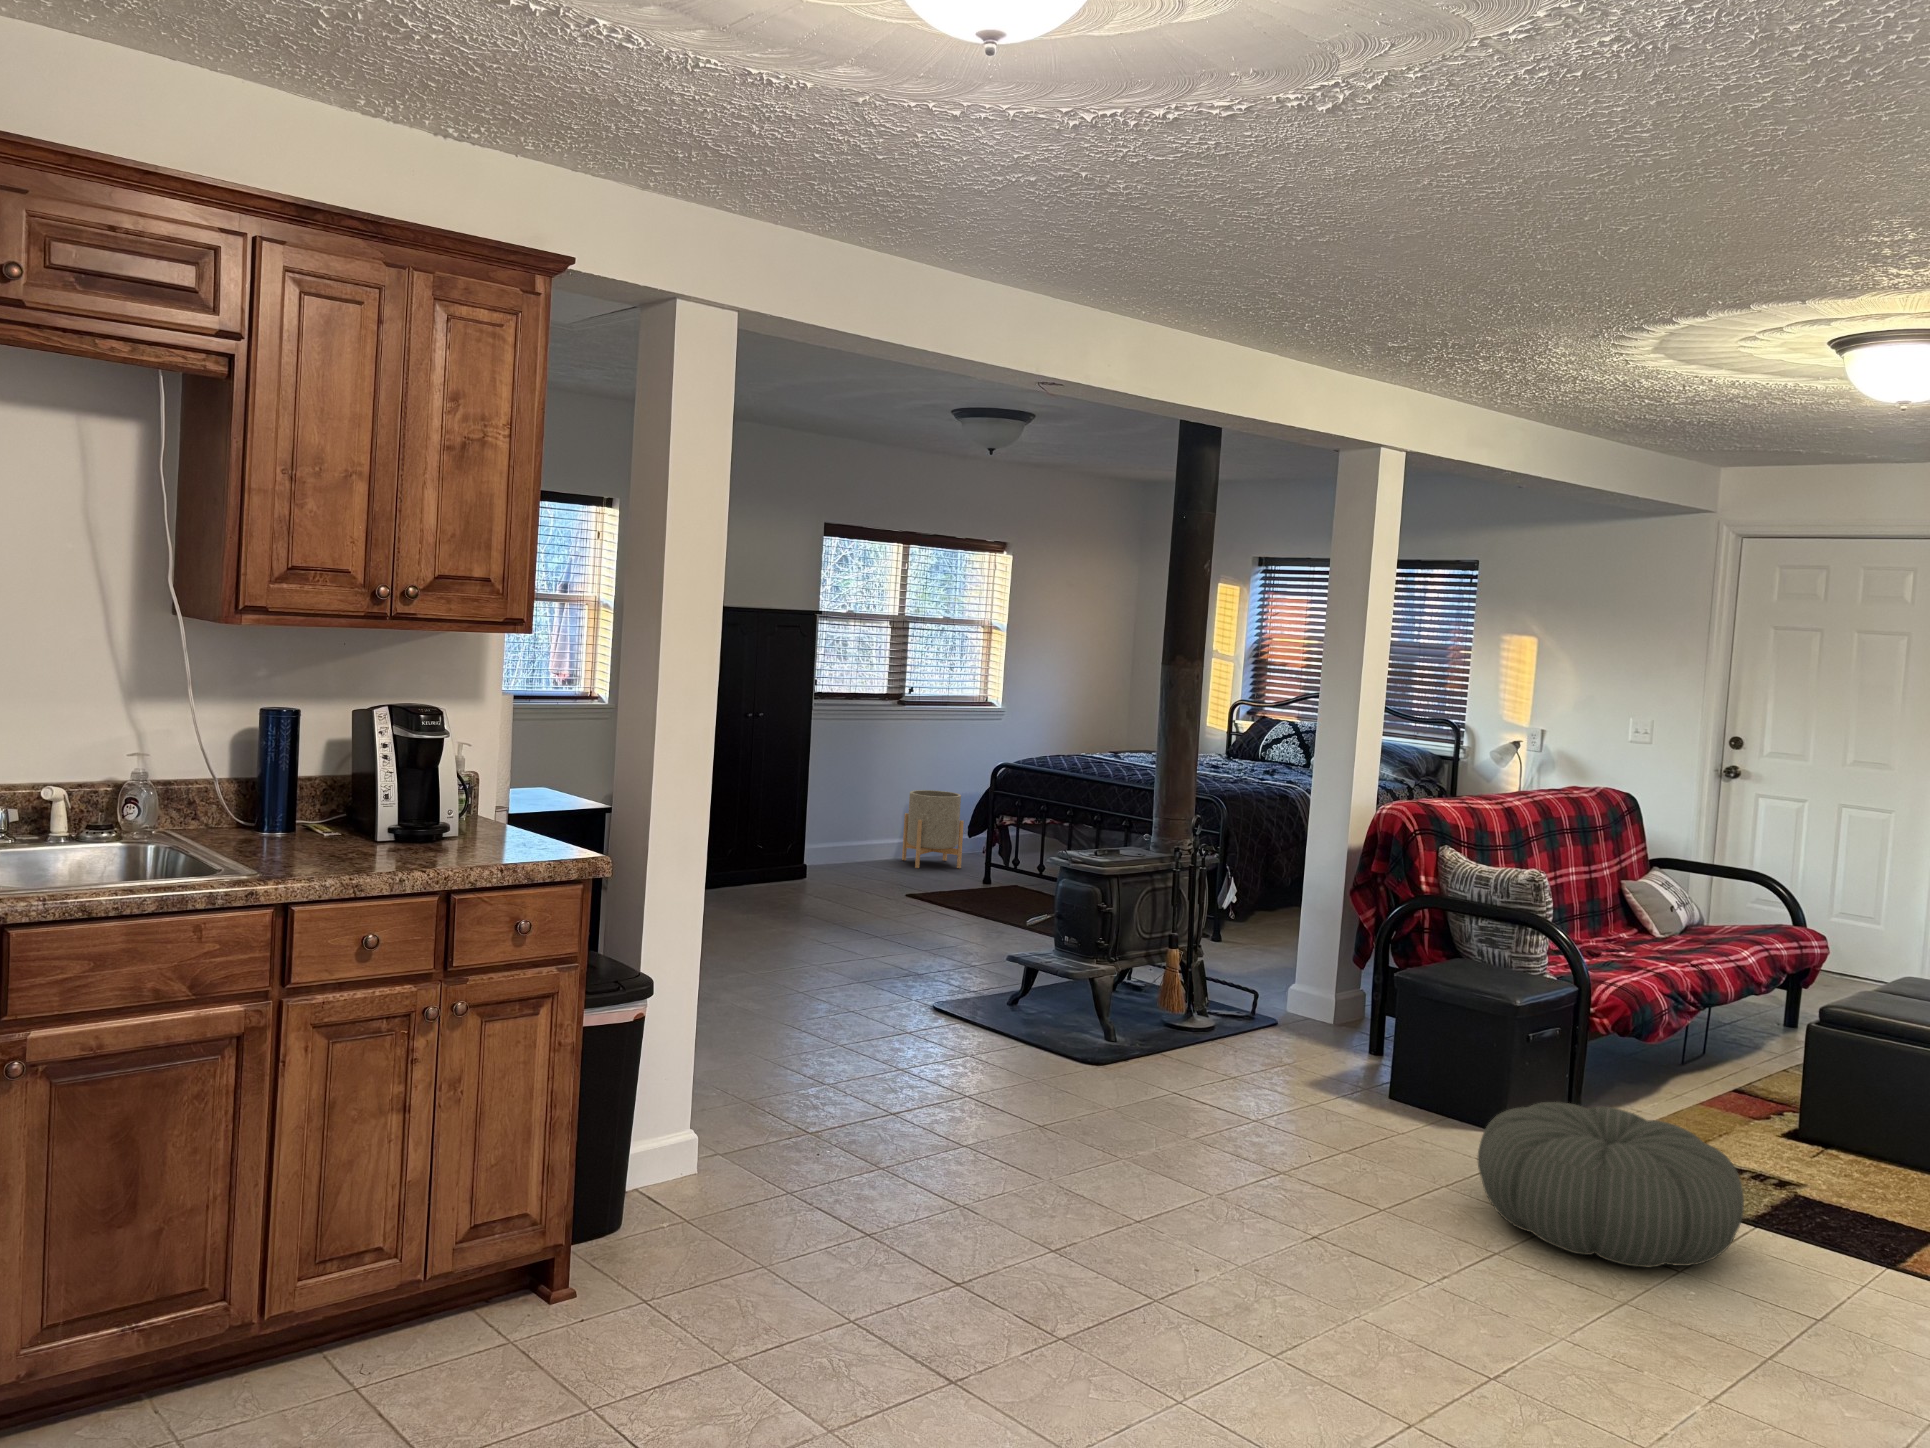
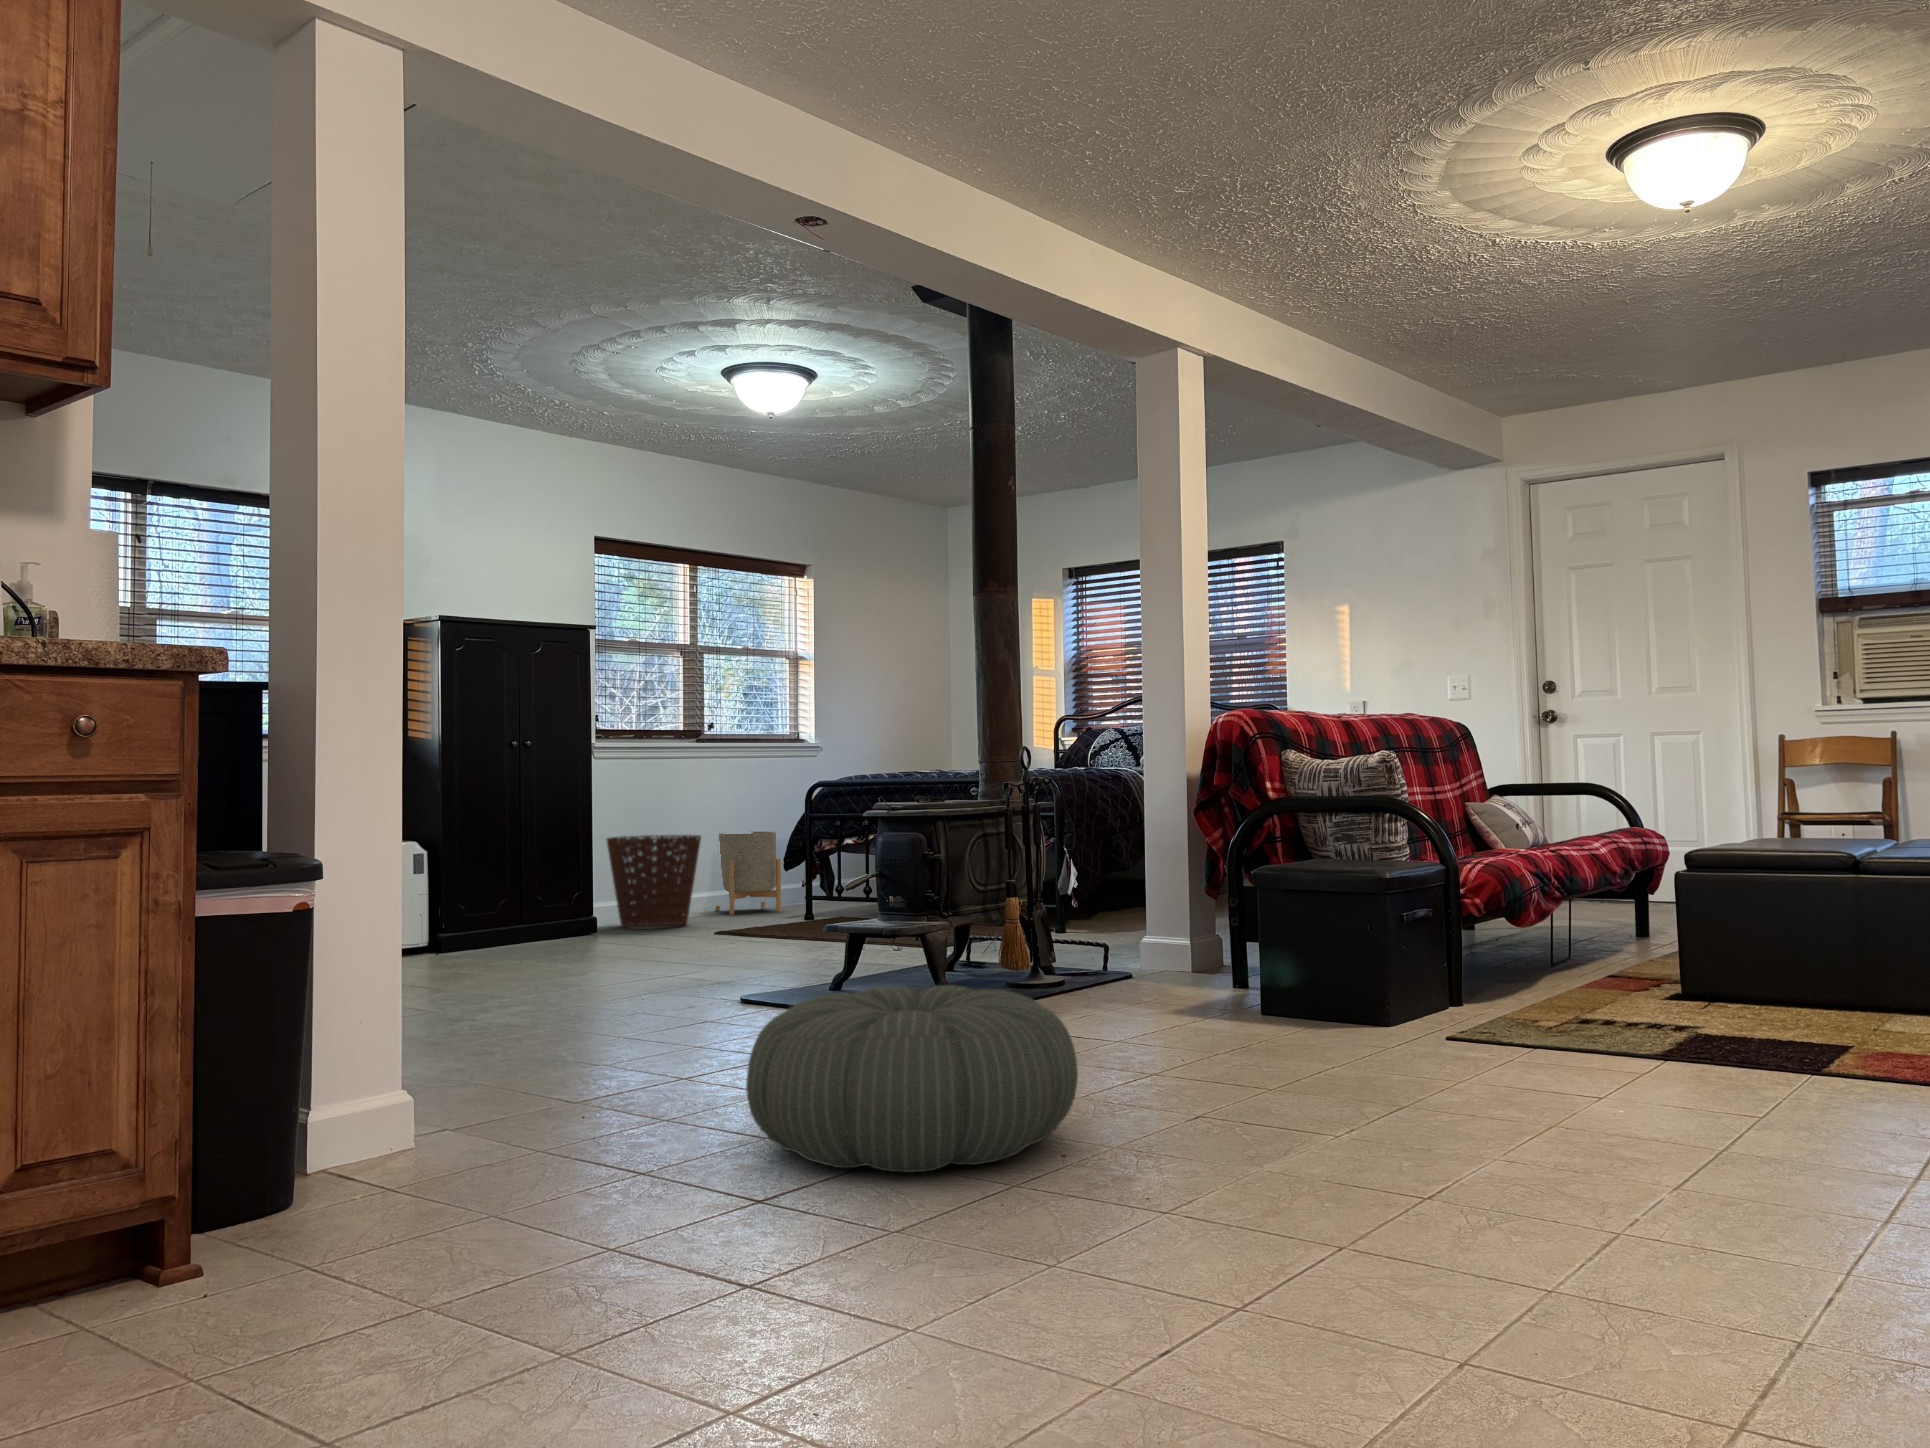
basket: none [814,796,897,885] -> present [607,835,701,929]
pouf: present [1478,1102,1744,1267] -> present [746,985,1078,1172]

